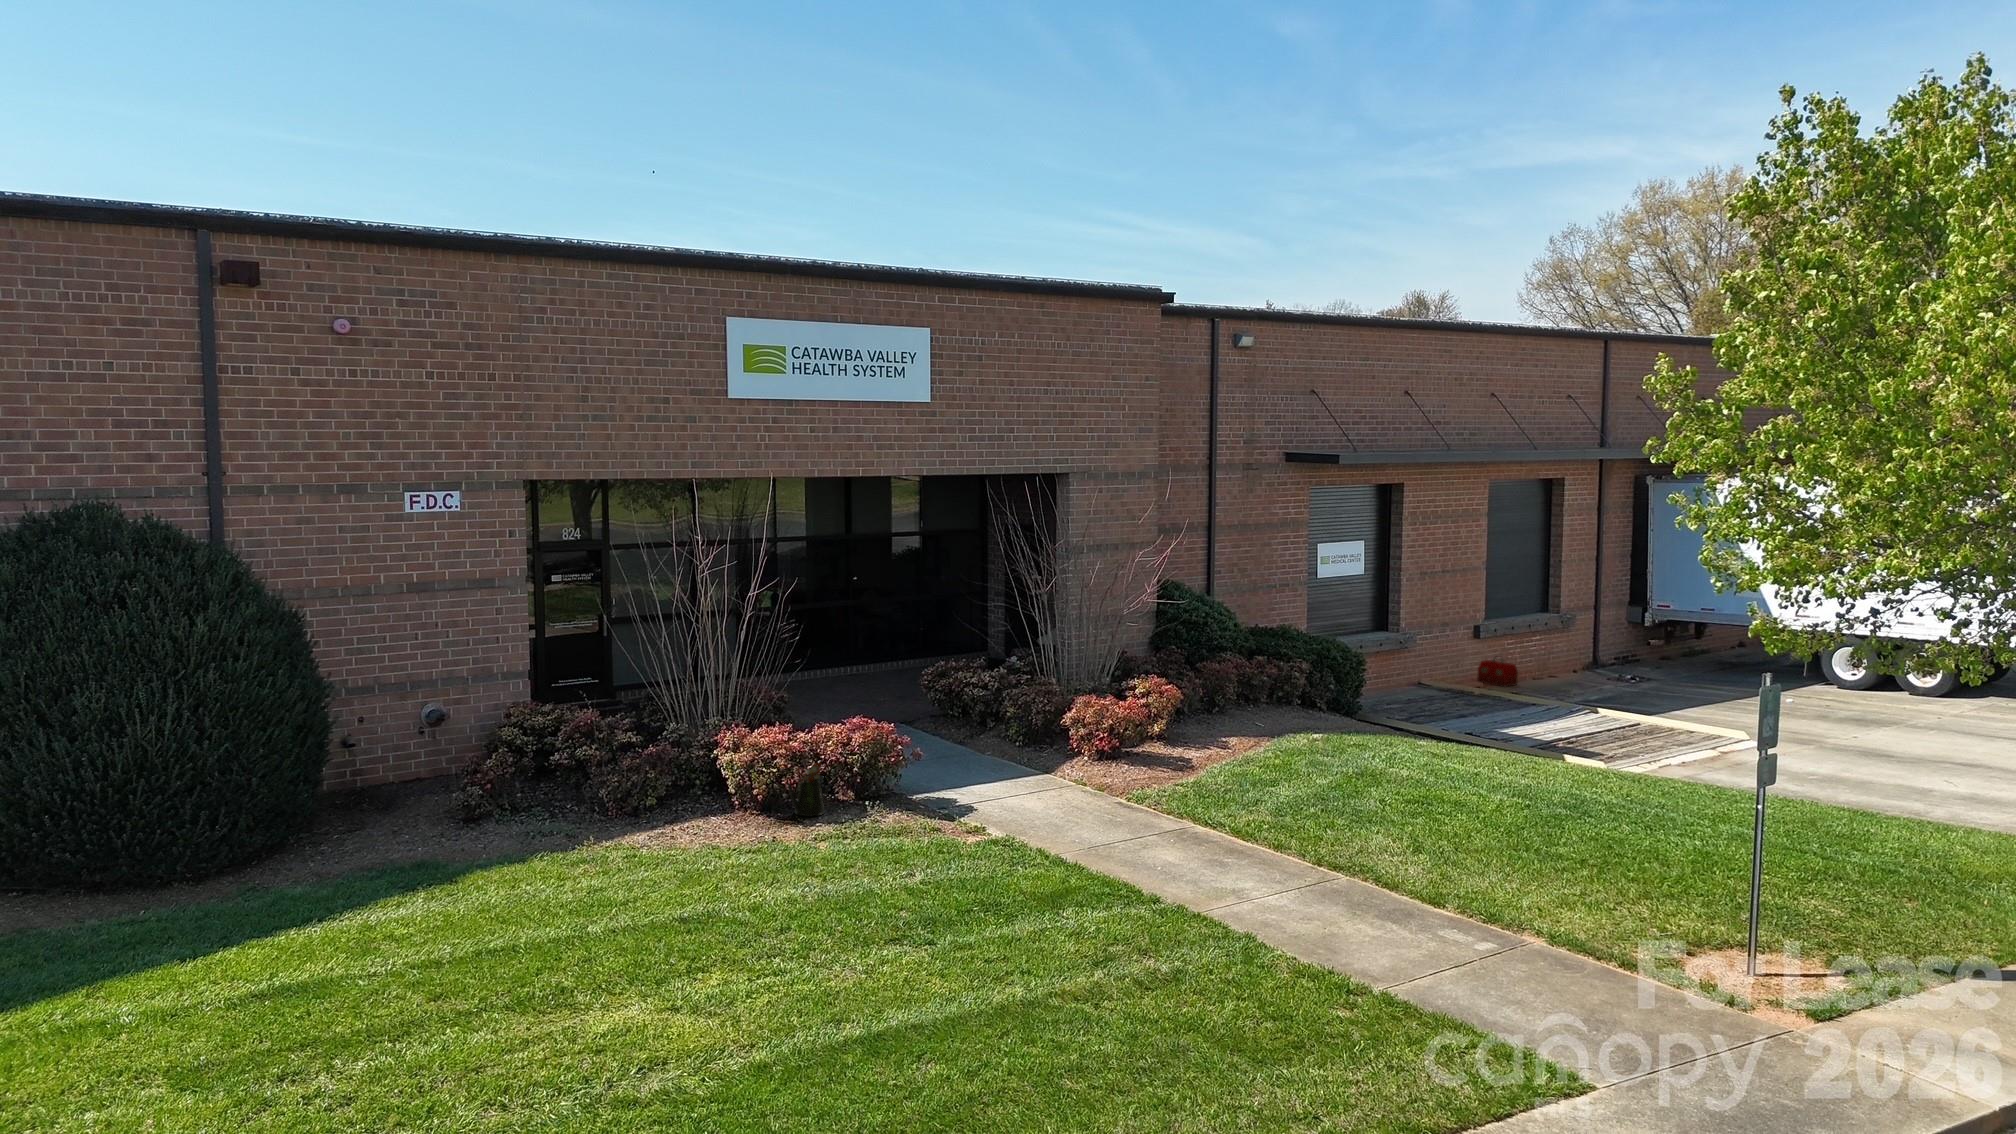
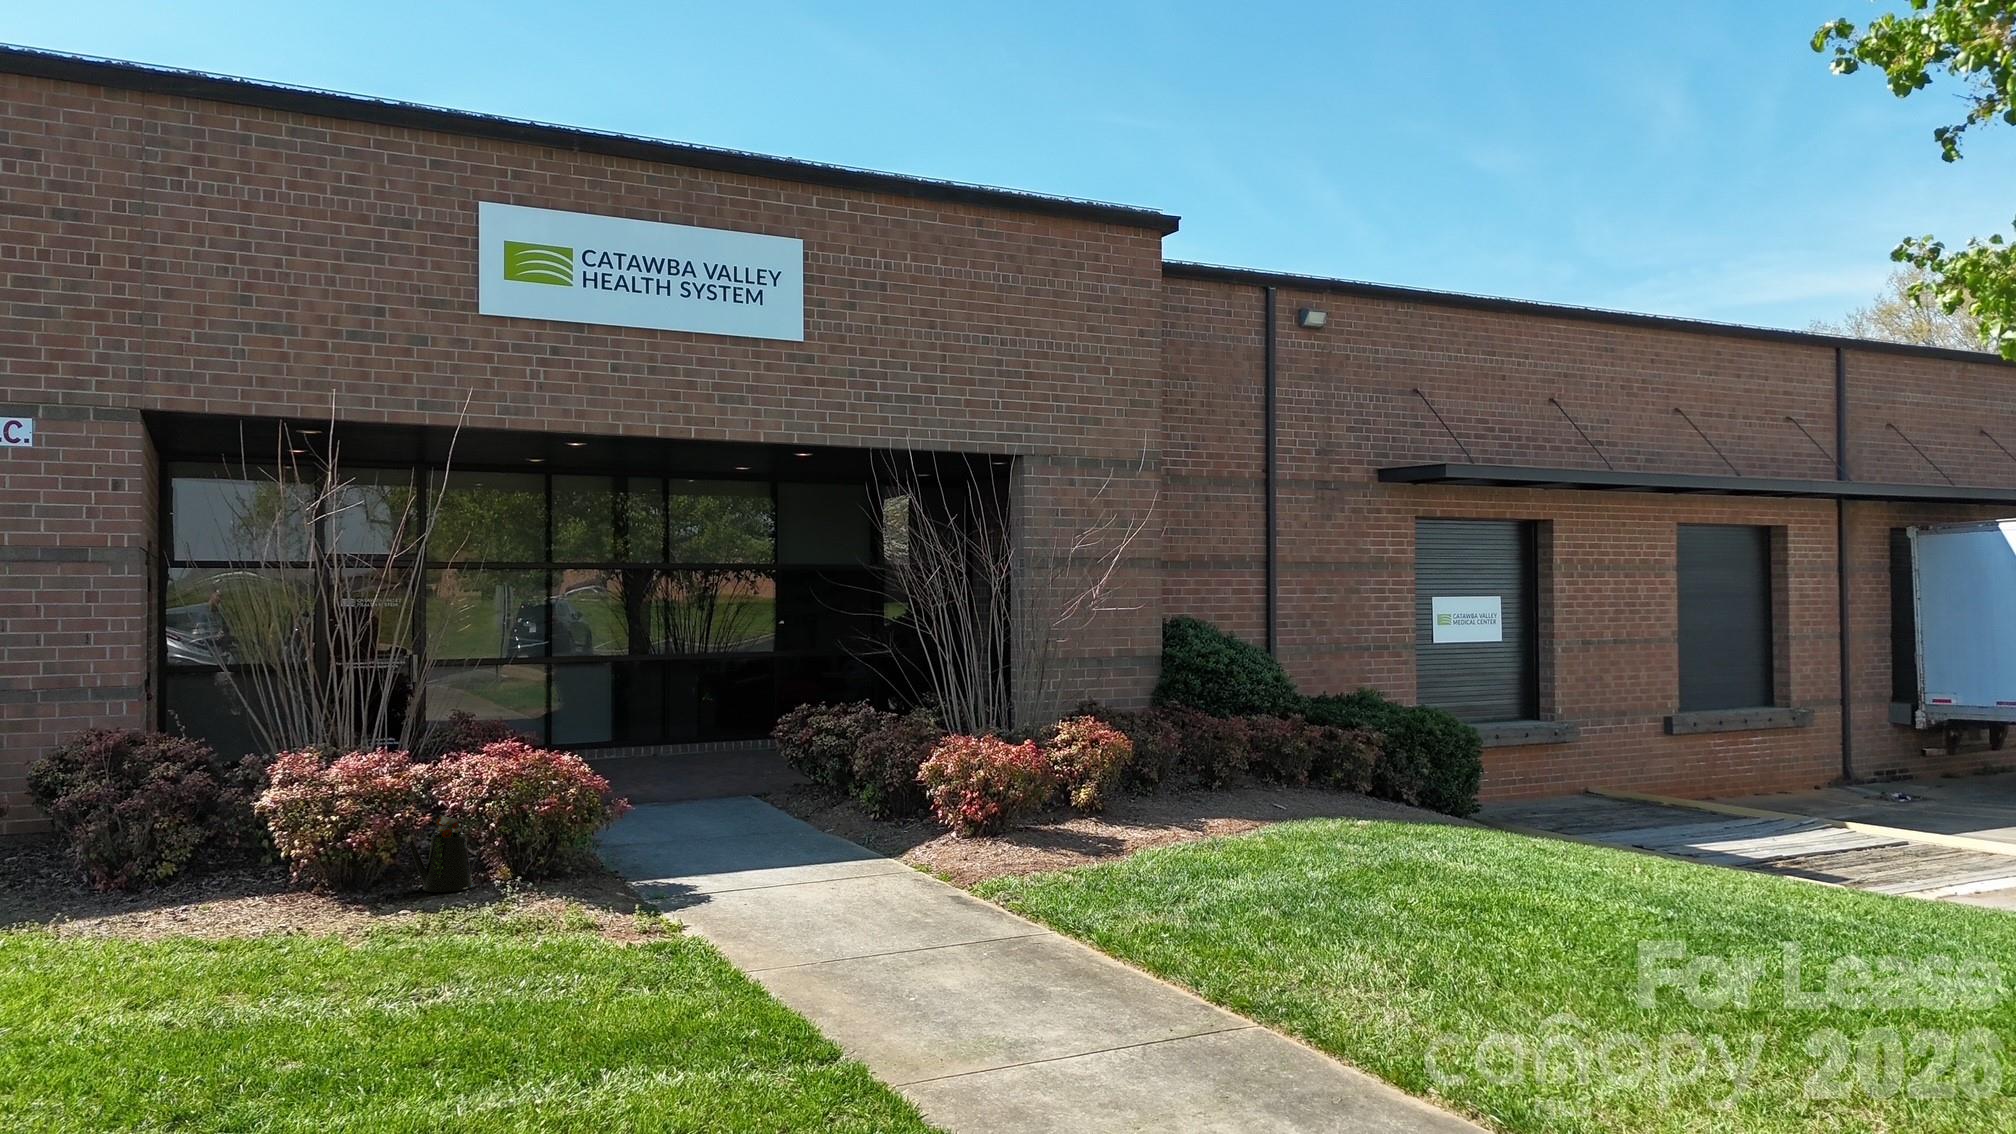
toolbox: present [1477,657,1518,687] -> none [1672,758,1730,798]

